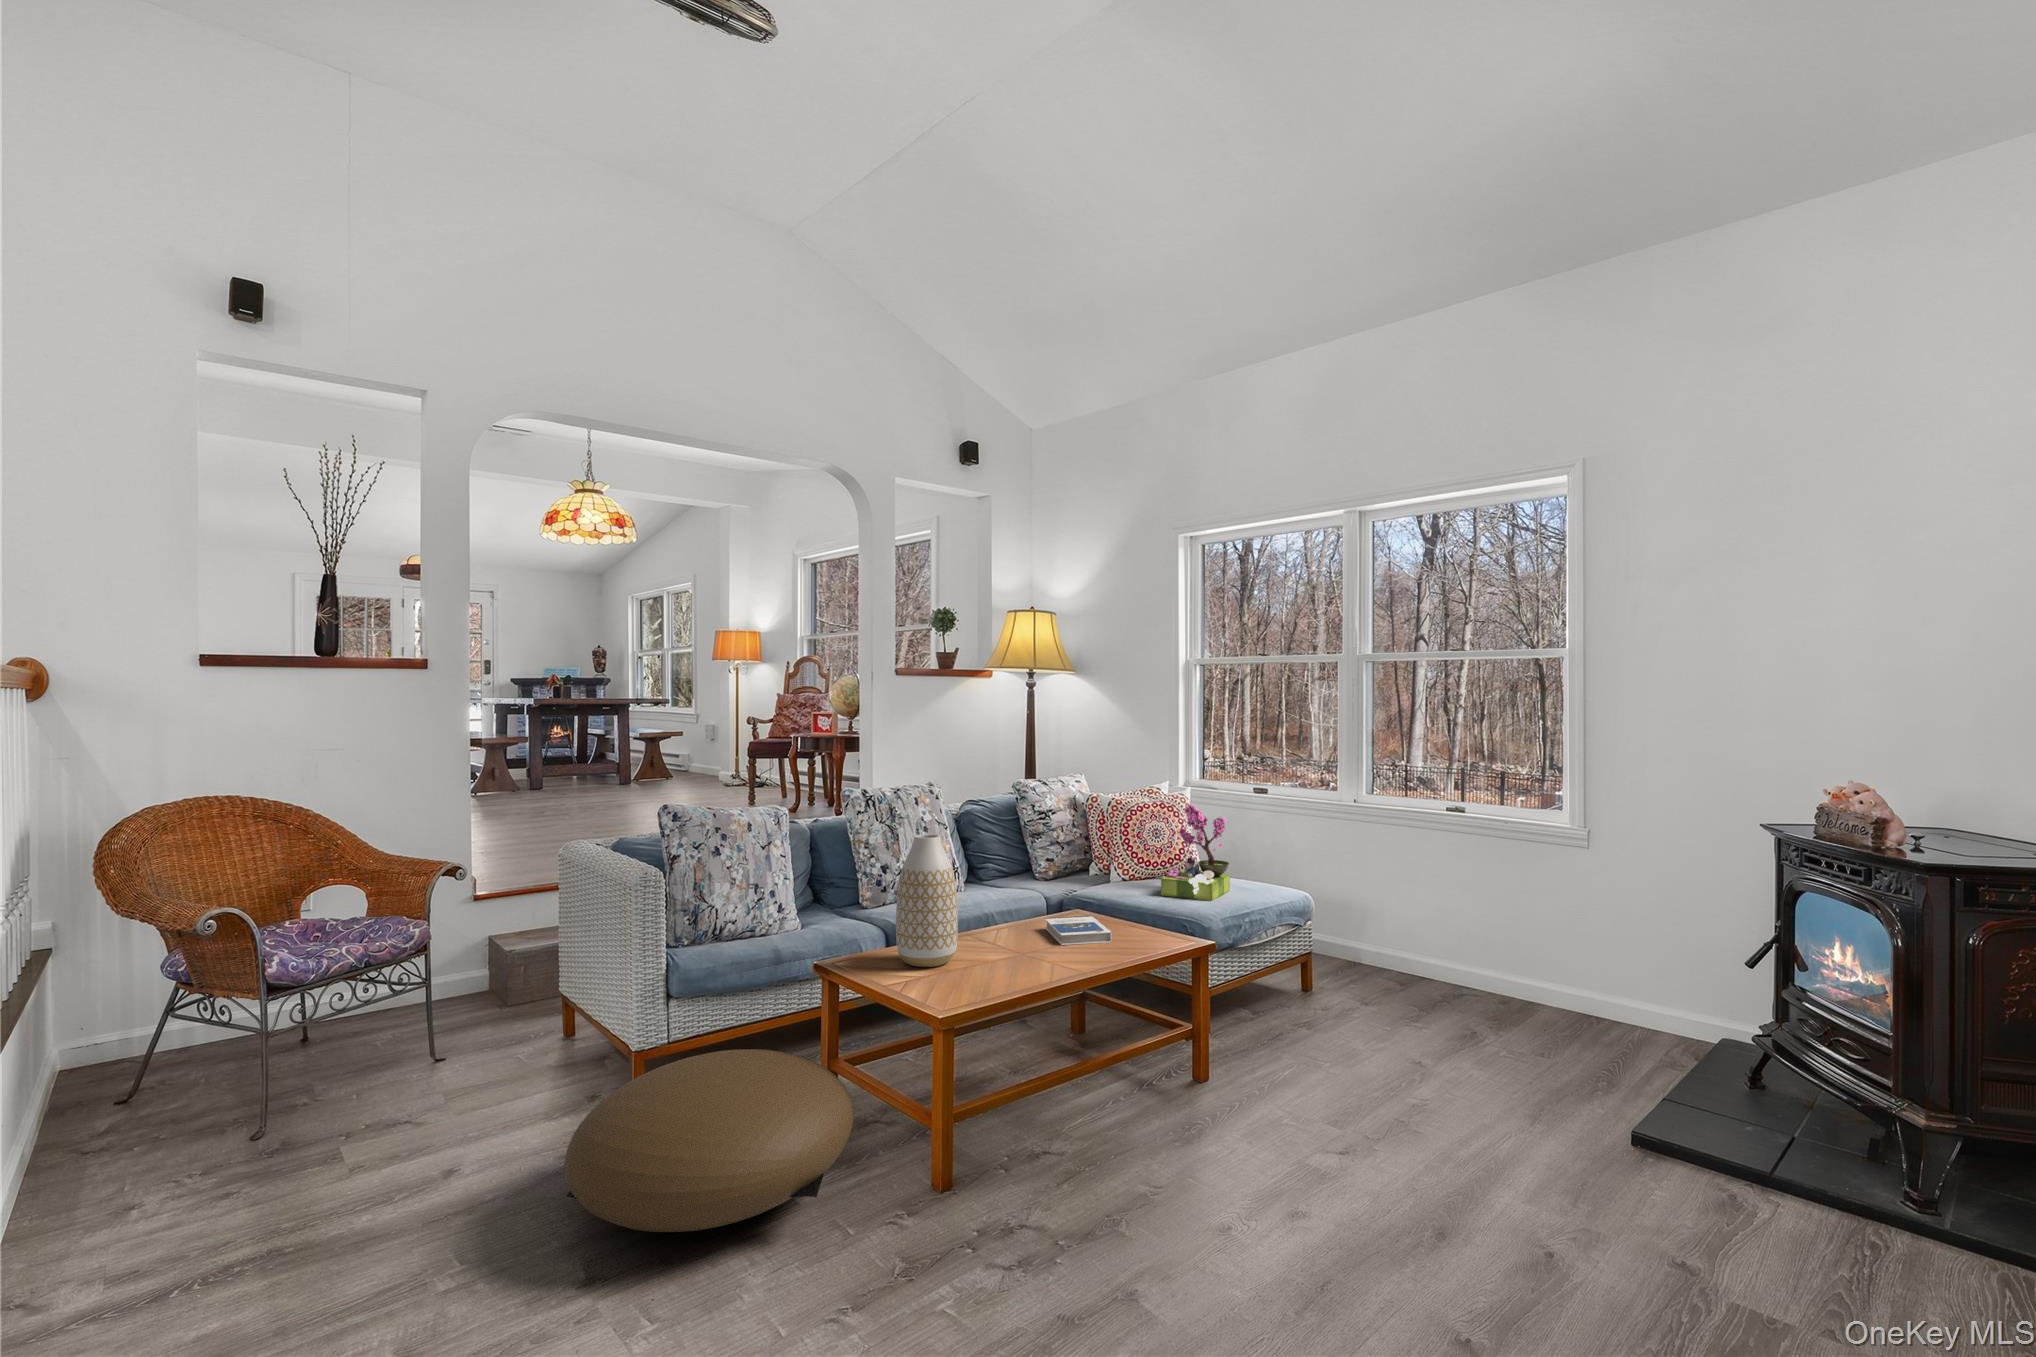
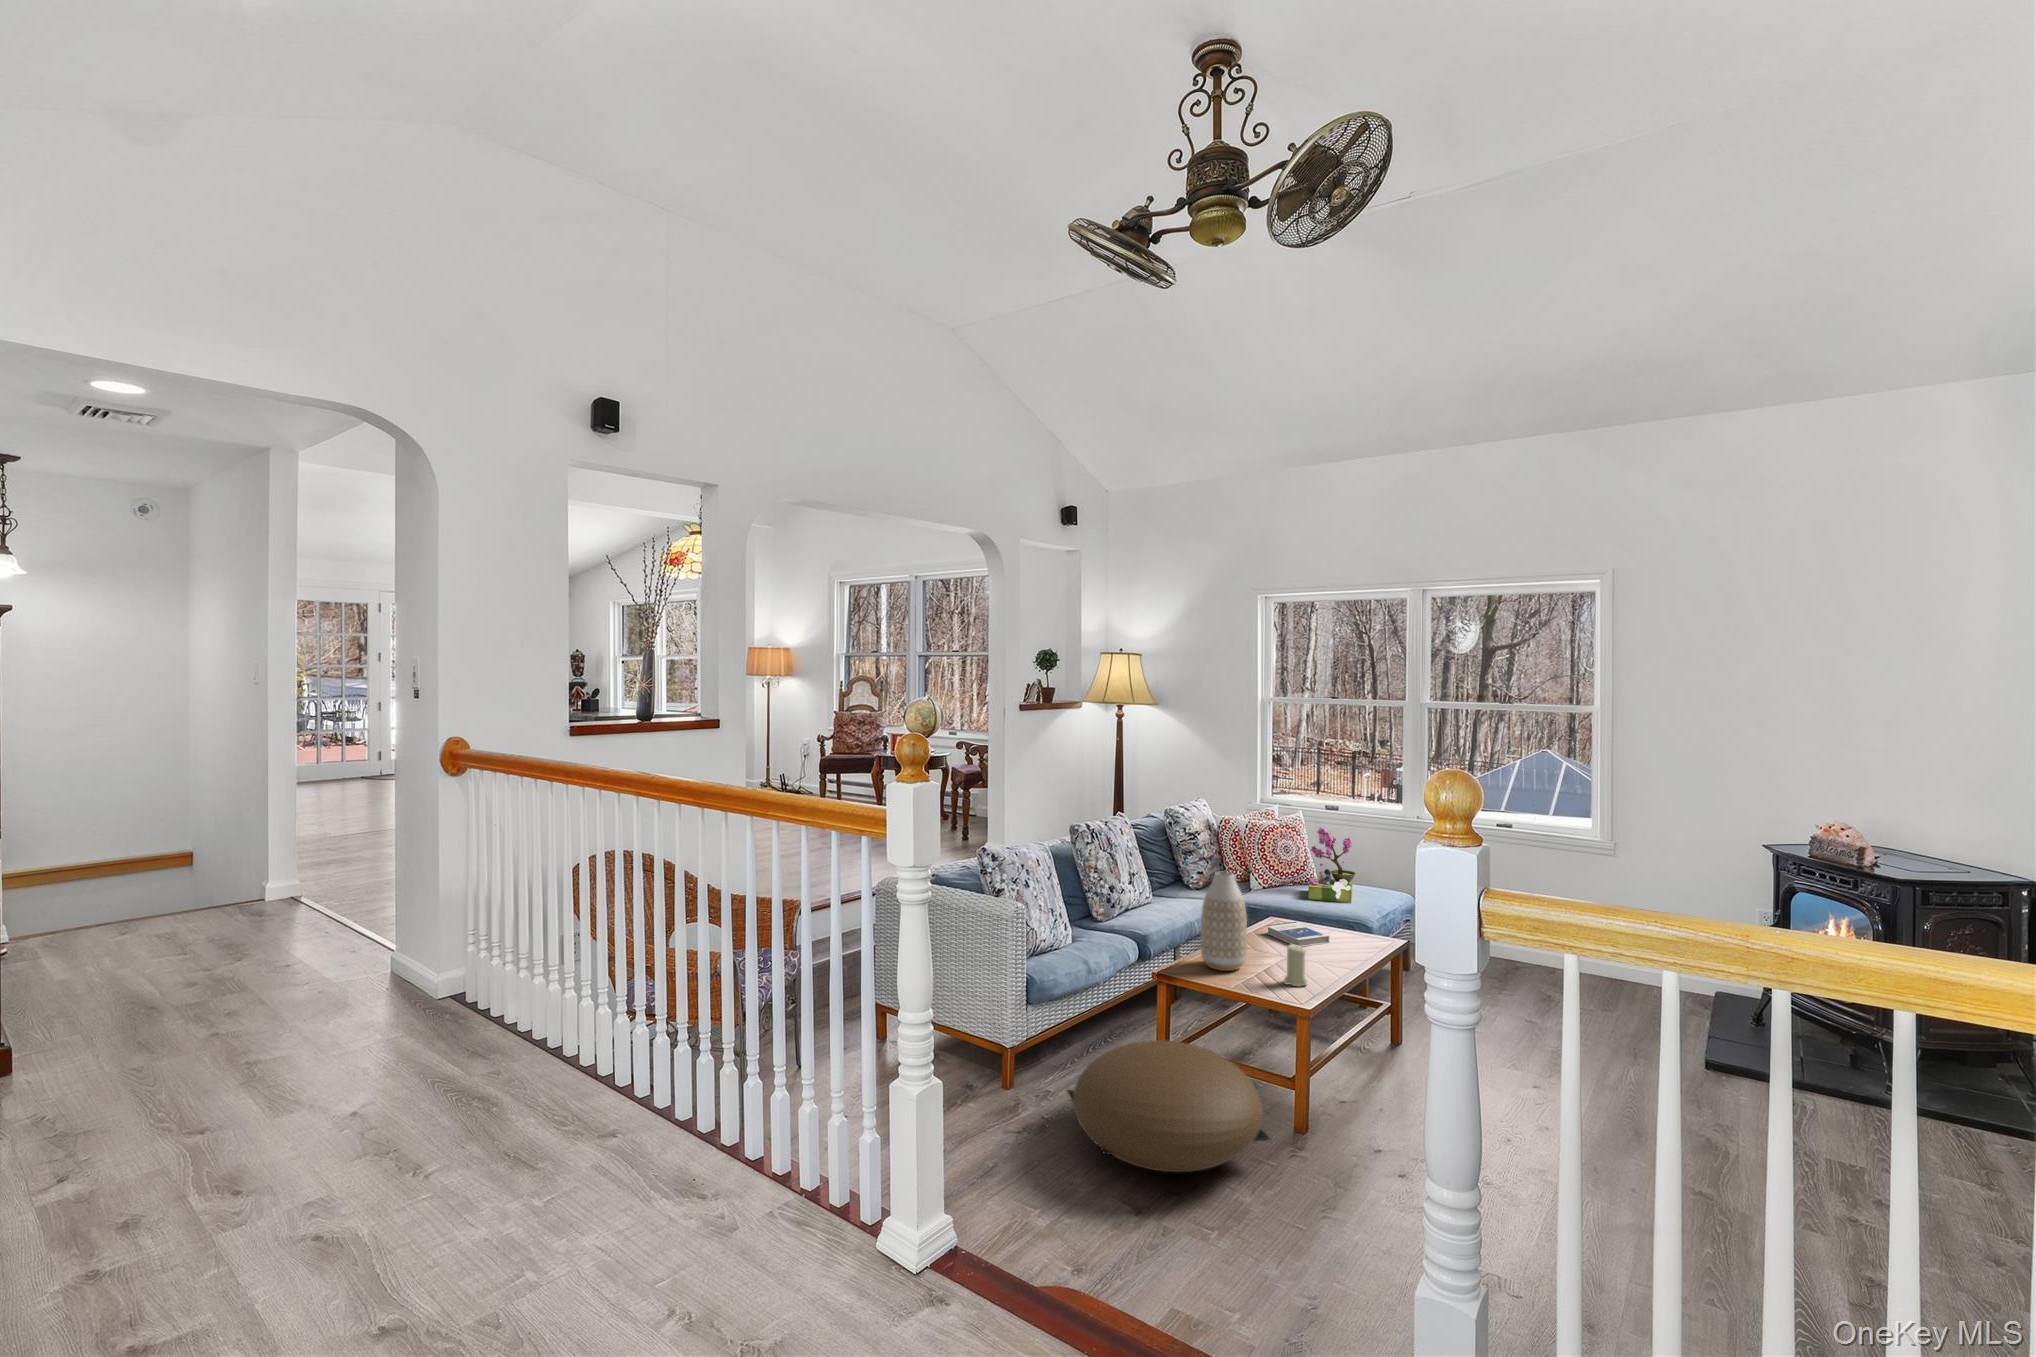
candle: none [969,931,1004,989] -> present [1284,944,1307,986]

